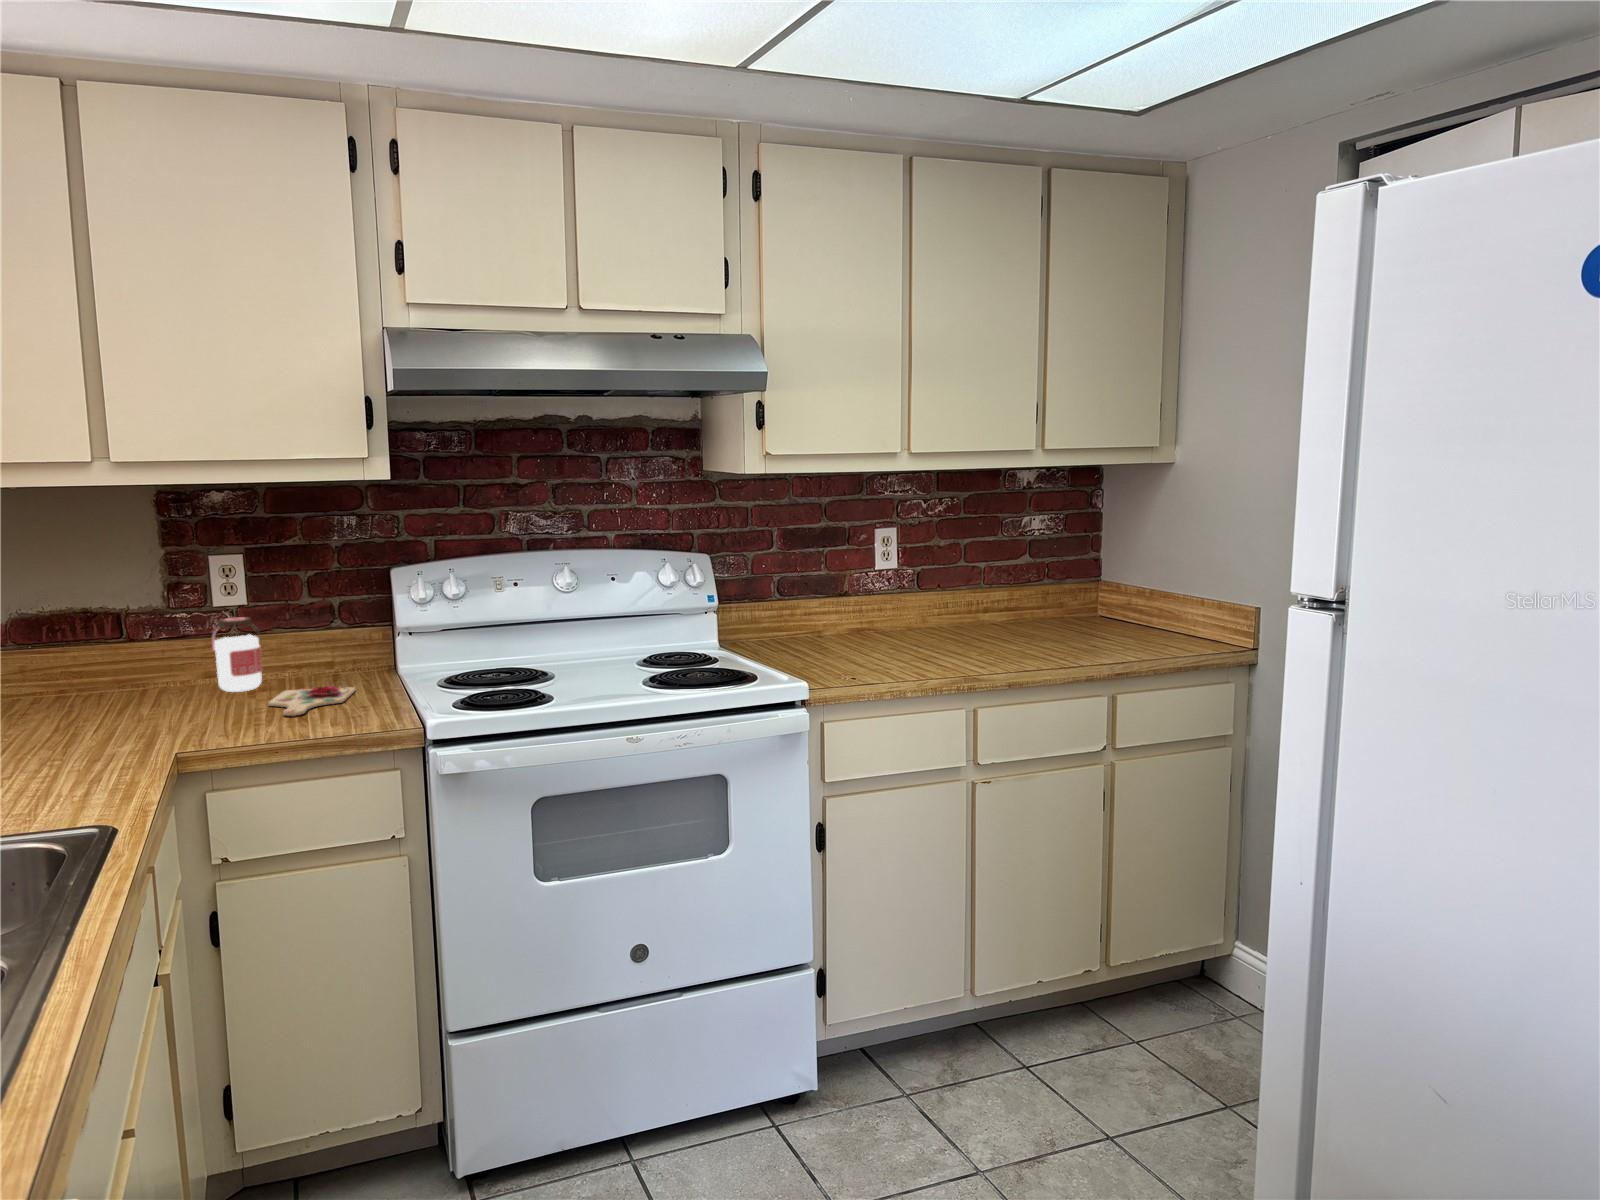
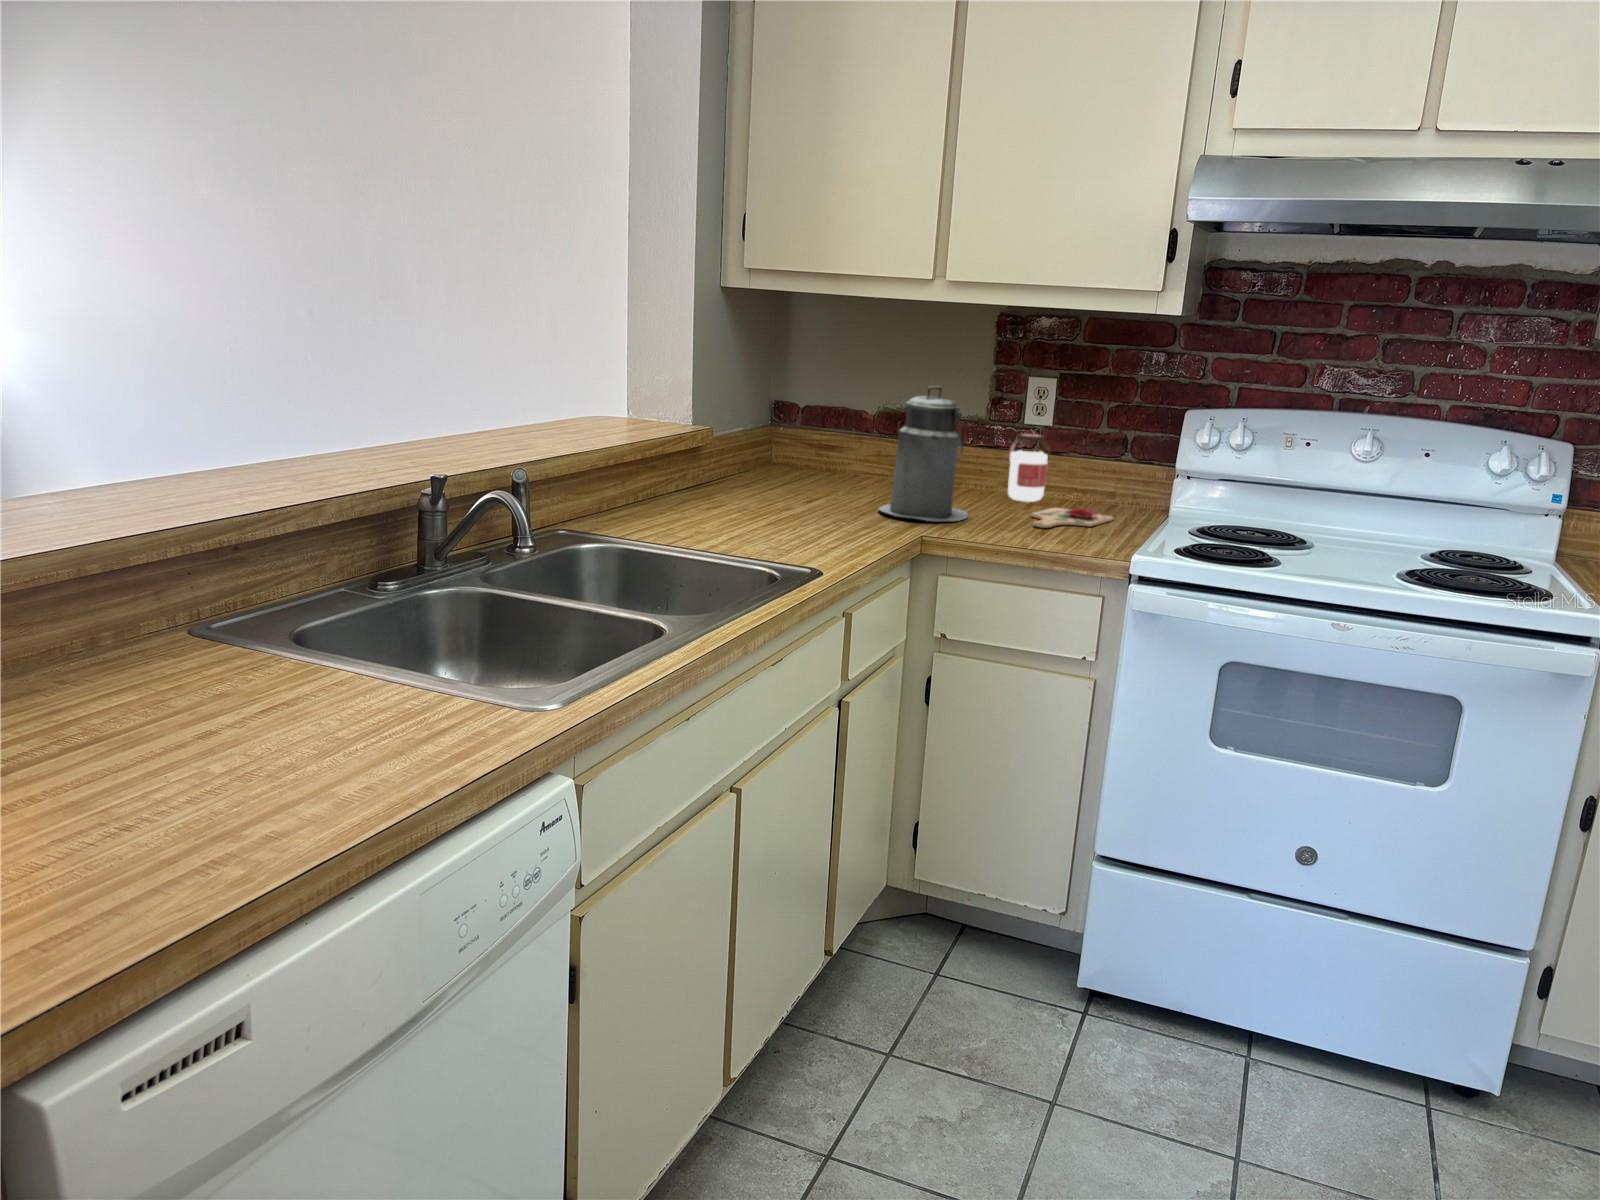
canister: none [79,583,201,742] -> present [879,386,968,521]

